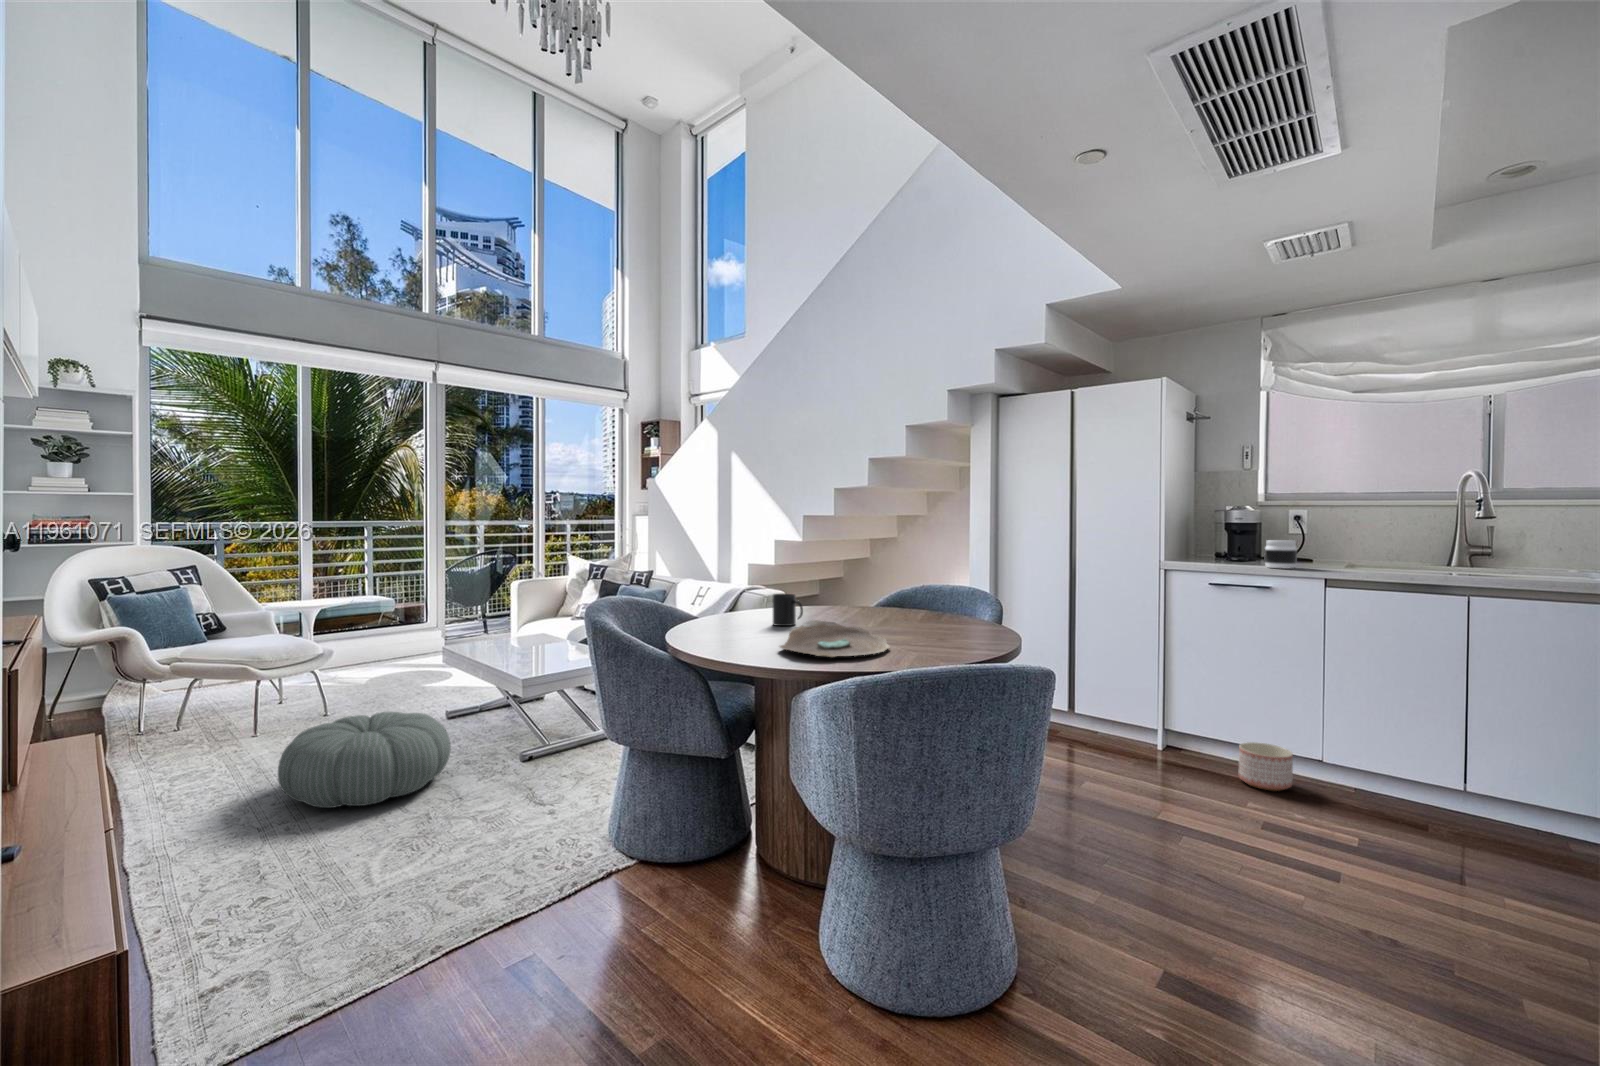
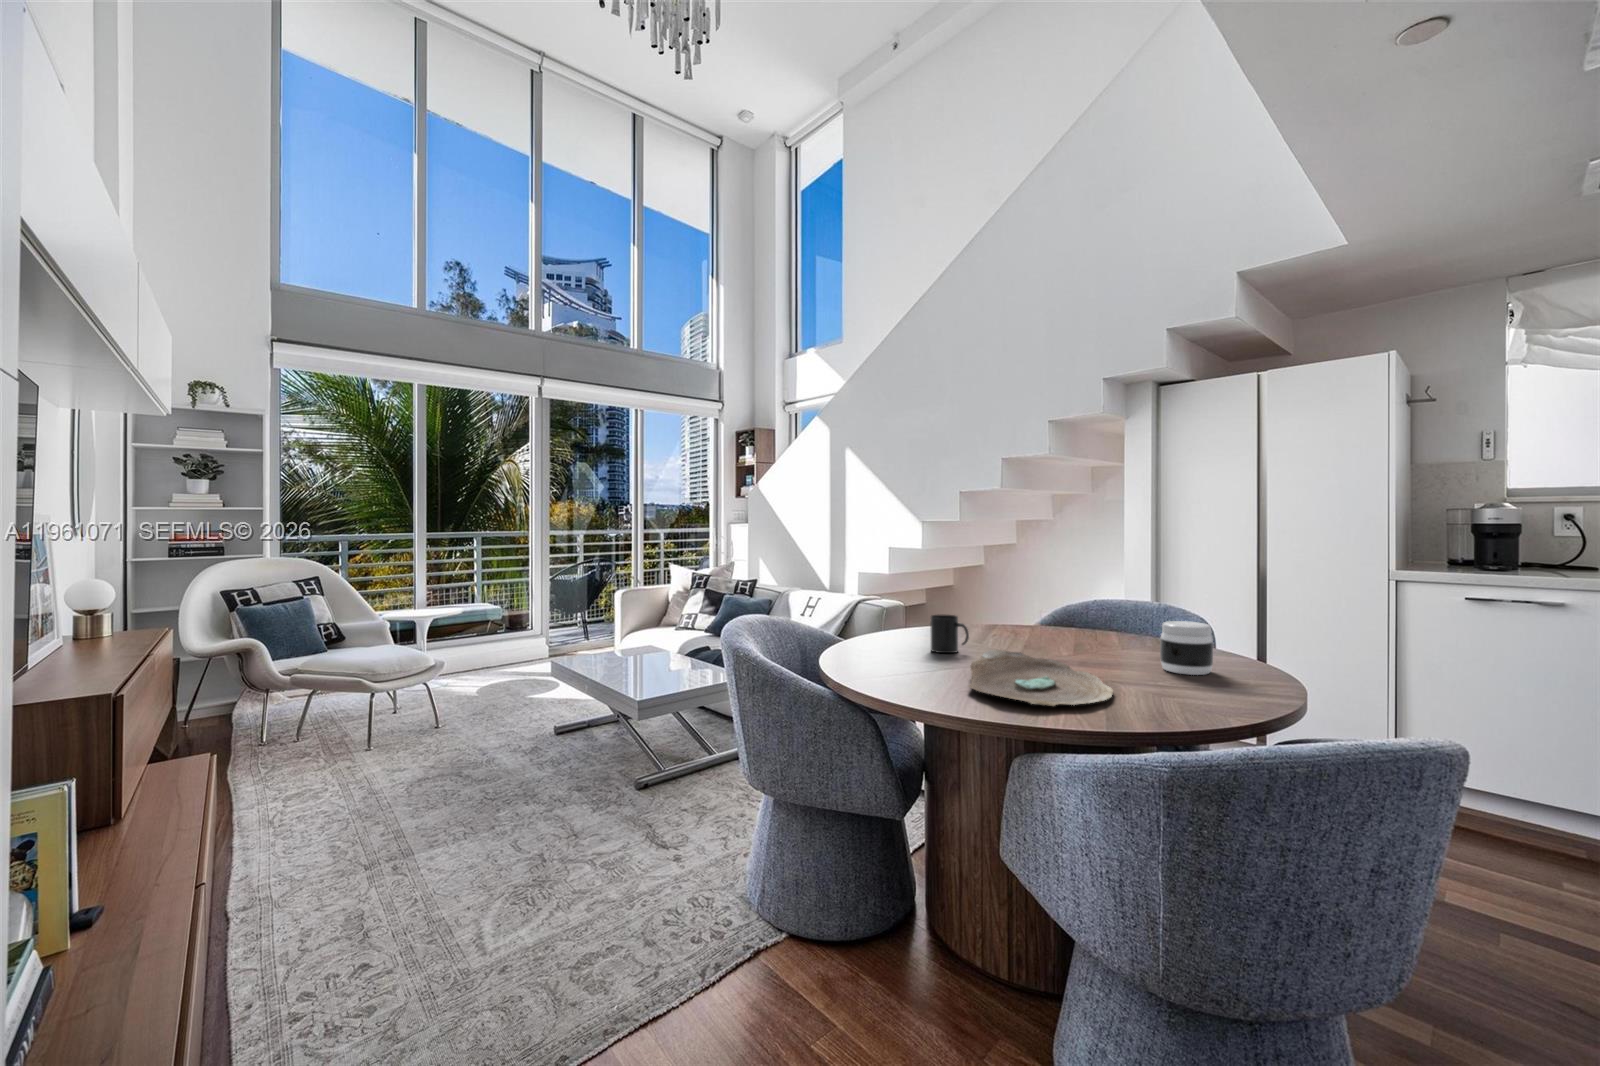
jar: present [1265,540,1297,568] -> present [1160,621,1213,675]
pouf: present [278,712,451,808] -> none [388,734,564,844]
planter: present [1239,742,1293,791] -> none [1483,793,1564,857]

